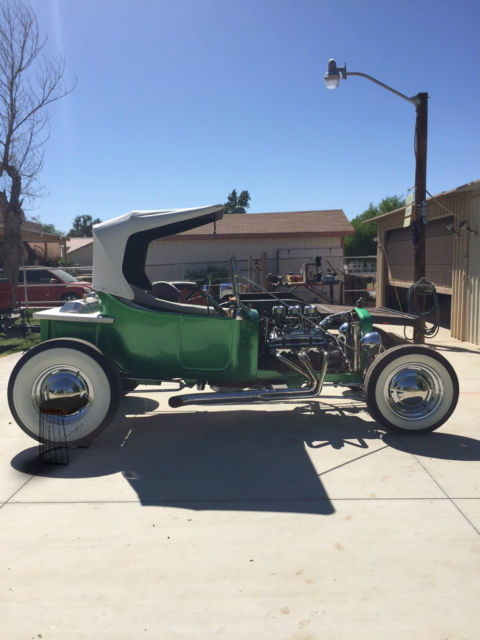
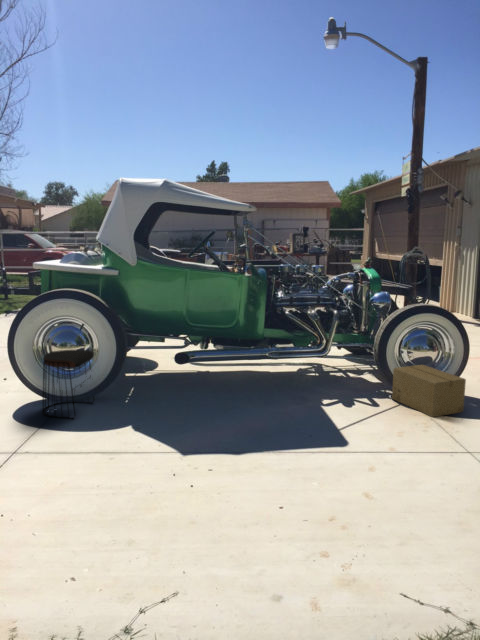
cardboard box: none [382,405,453,460] -> present [392,365,466,417]

